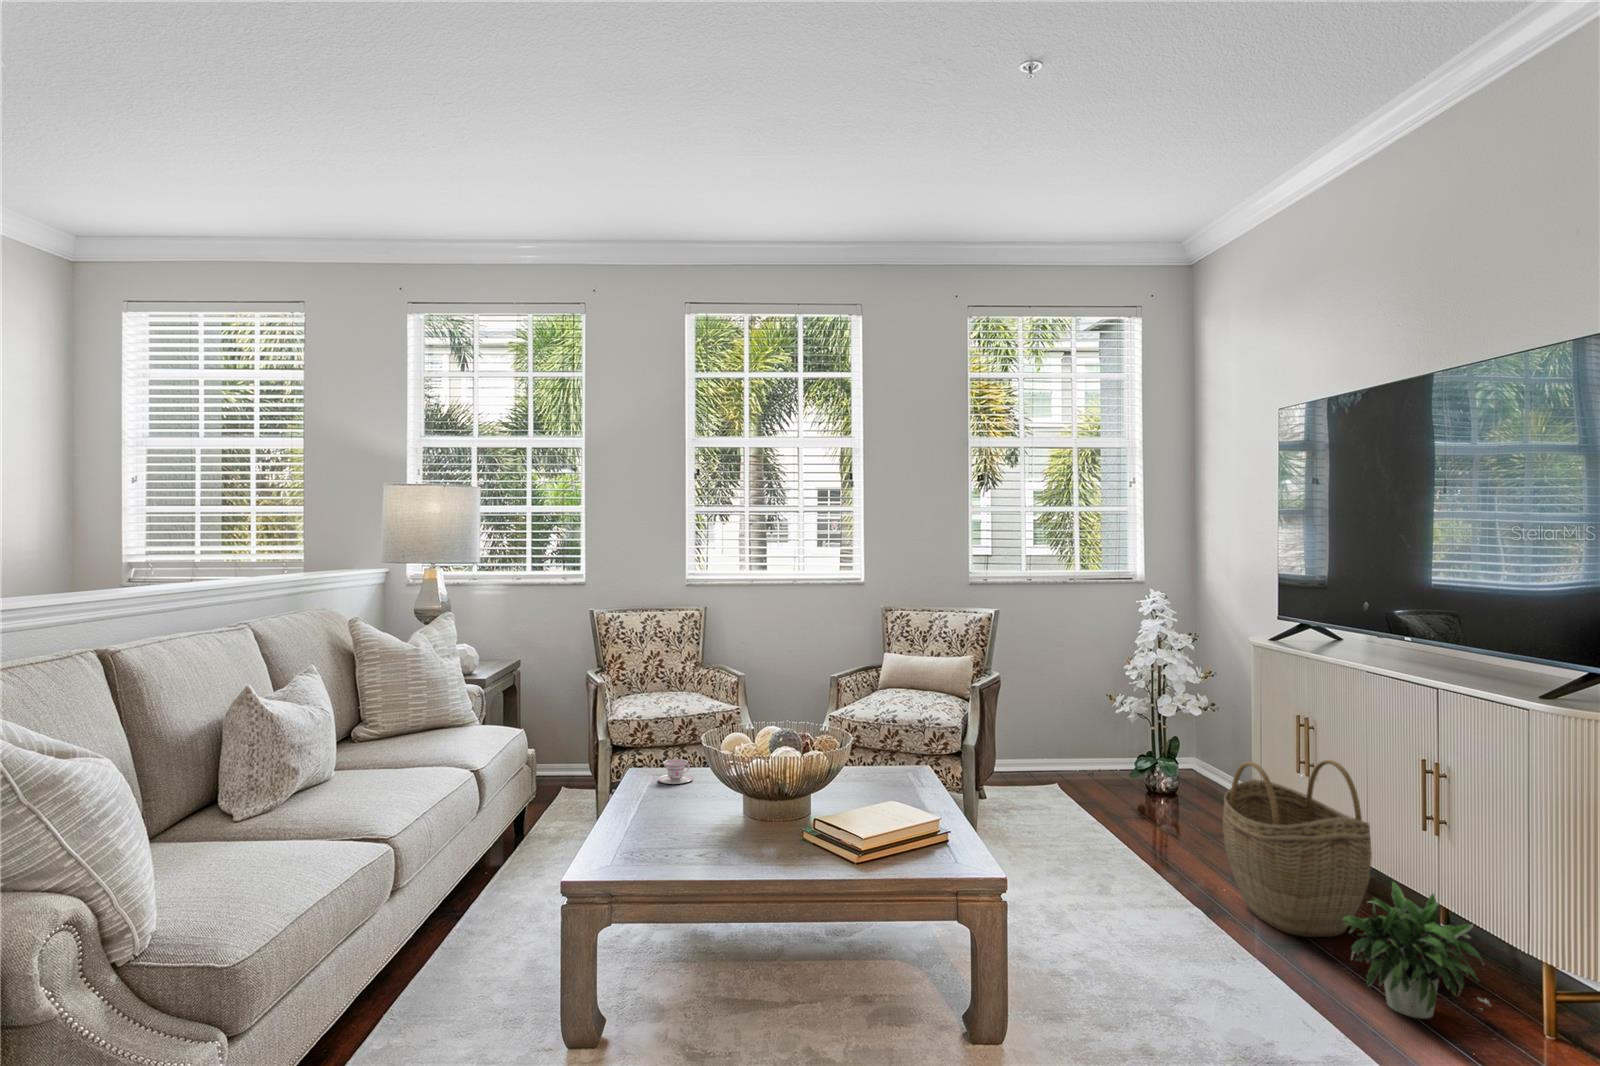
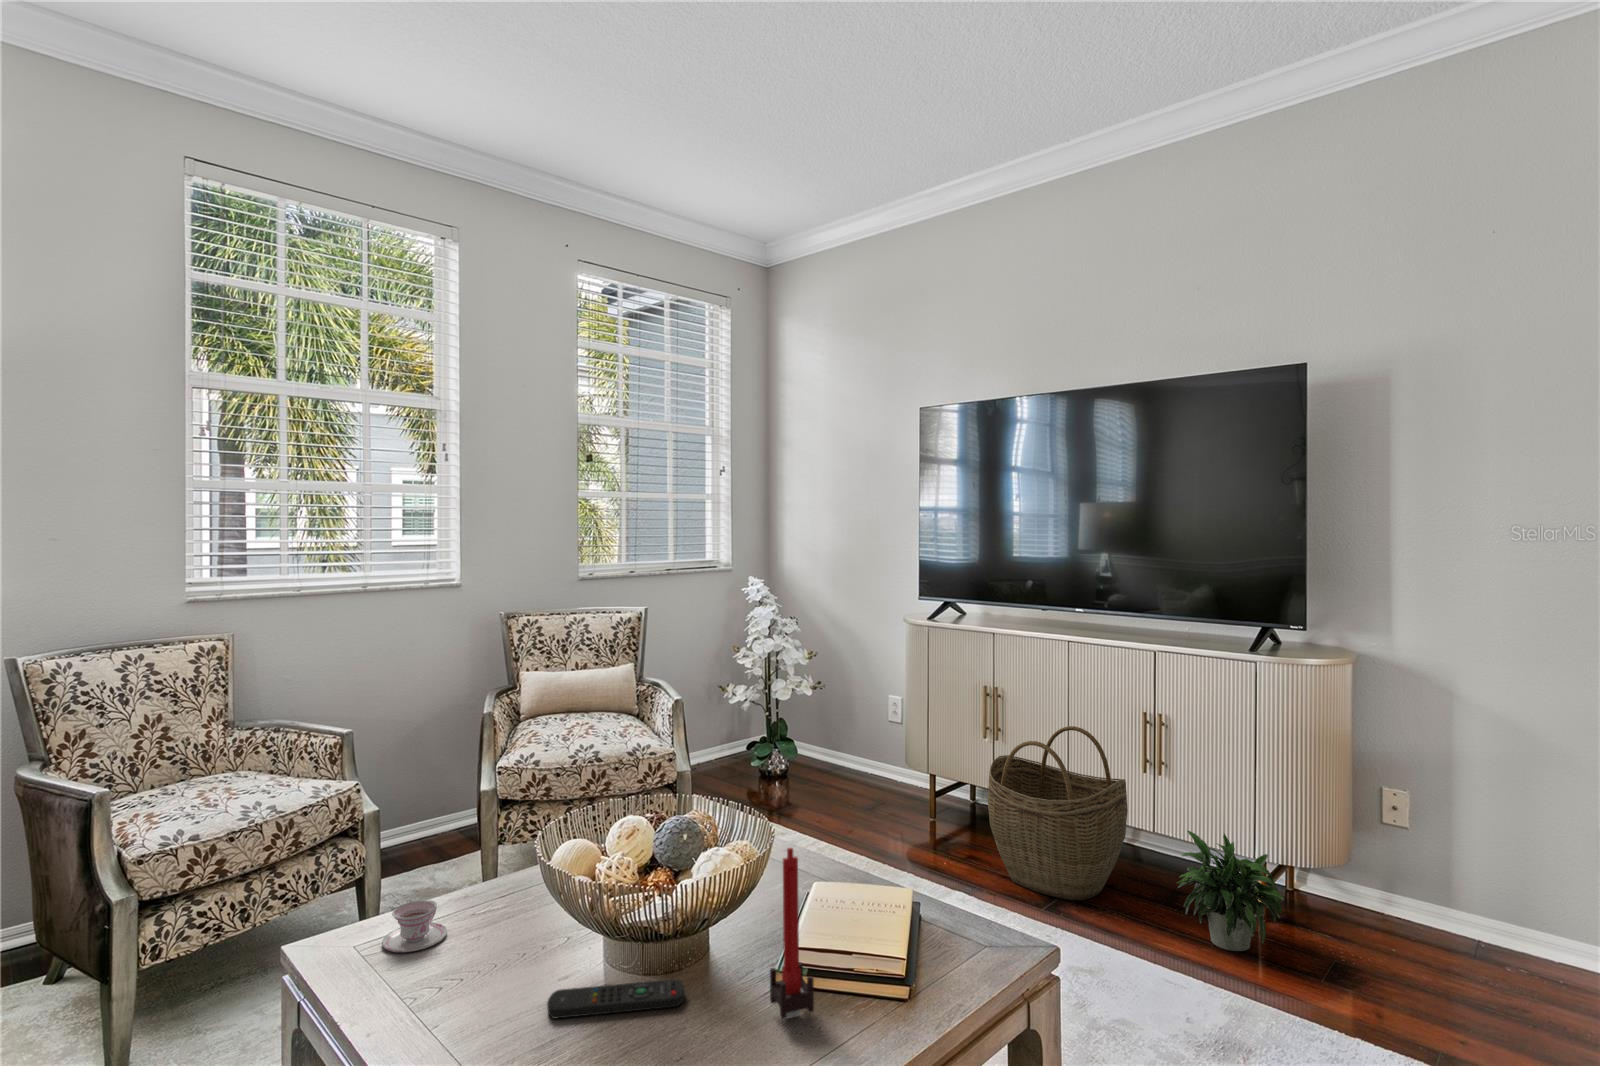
candle: none [766,742,794,851] -> present [770,848,814,1019]
remote control: none [680,809,751,832] -> present [547,979,685,1018]

